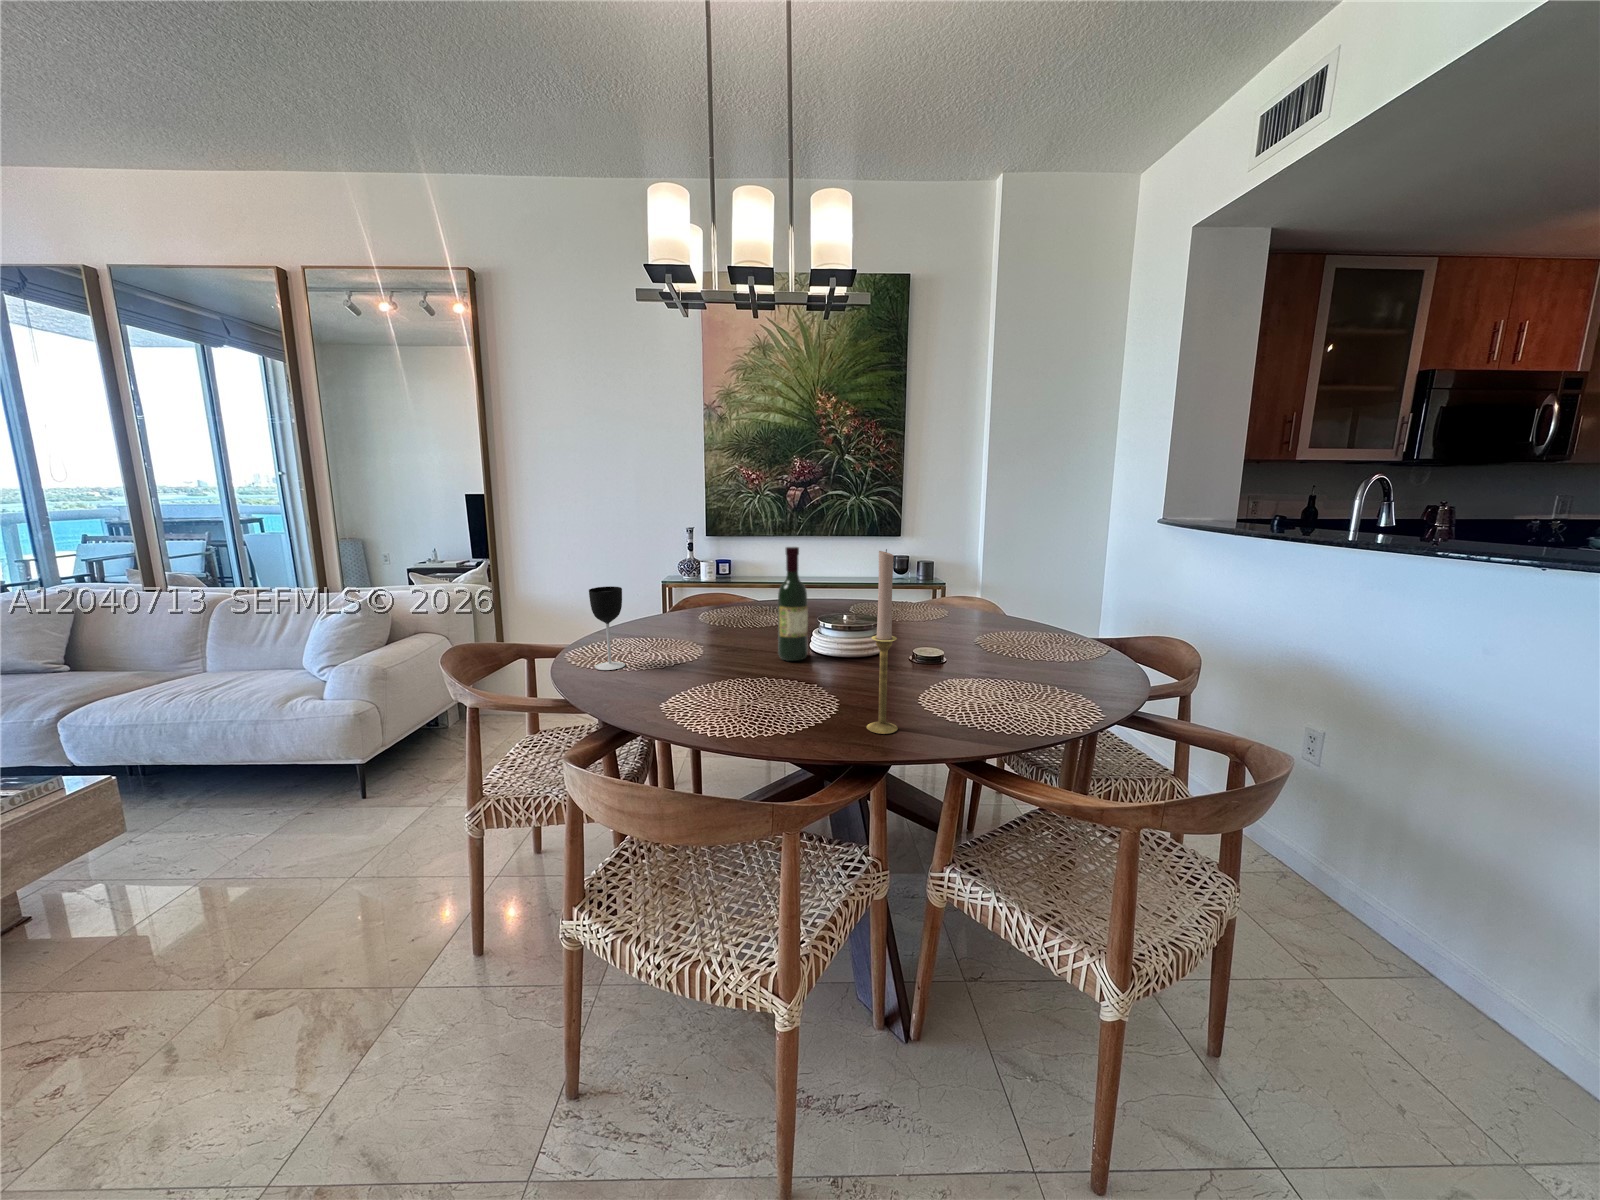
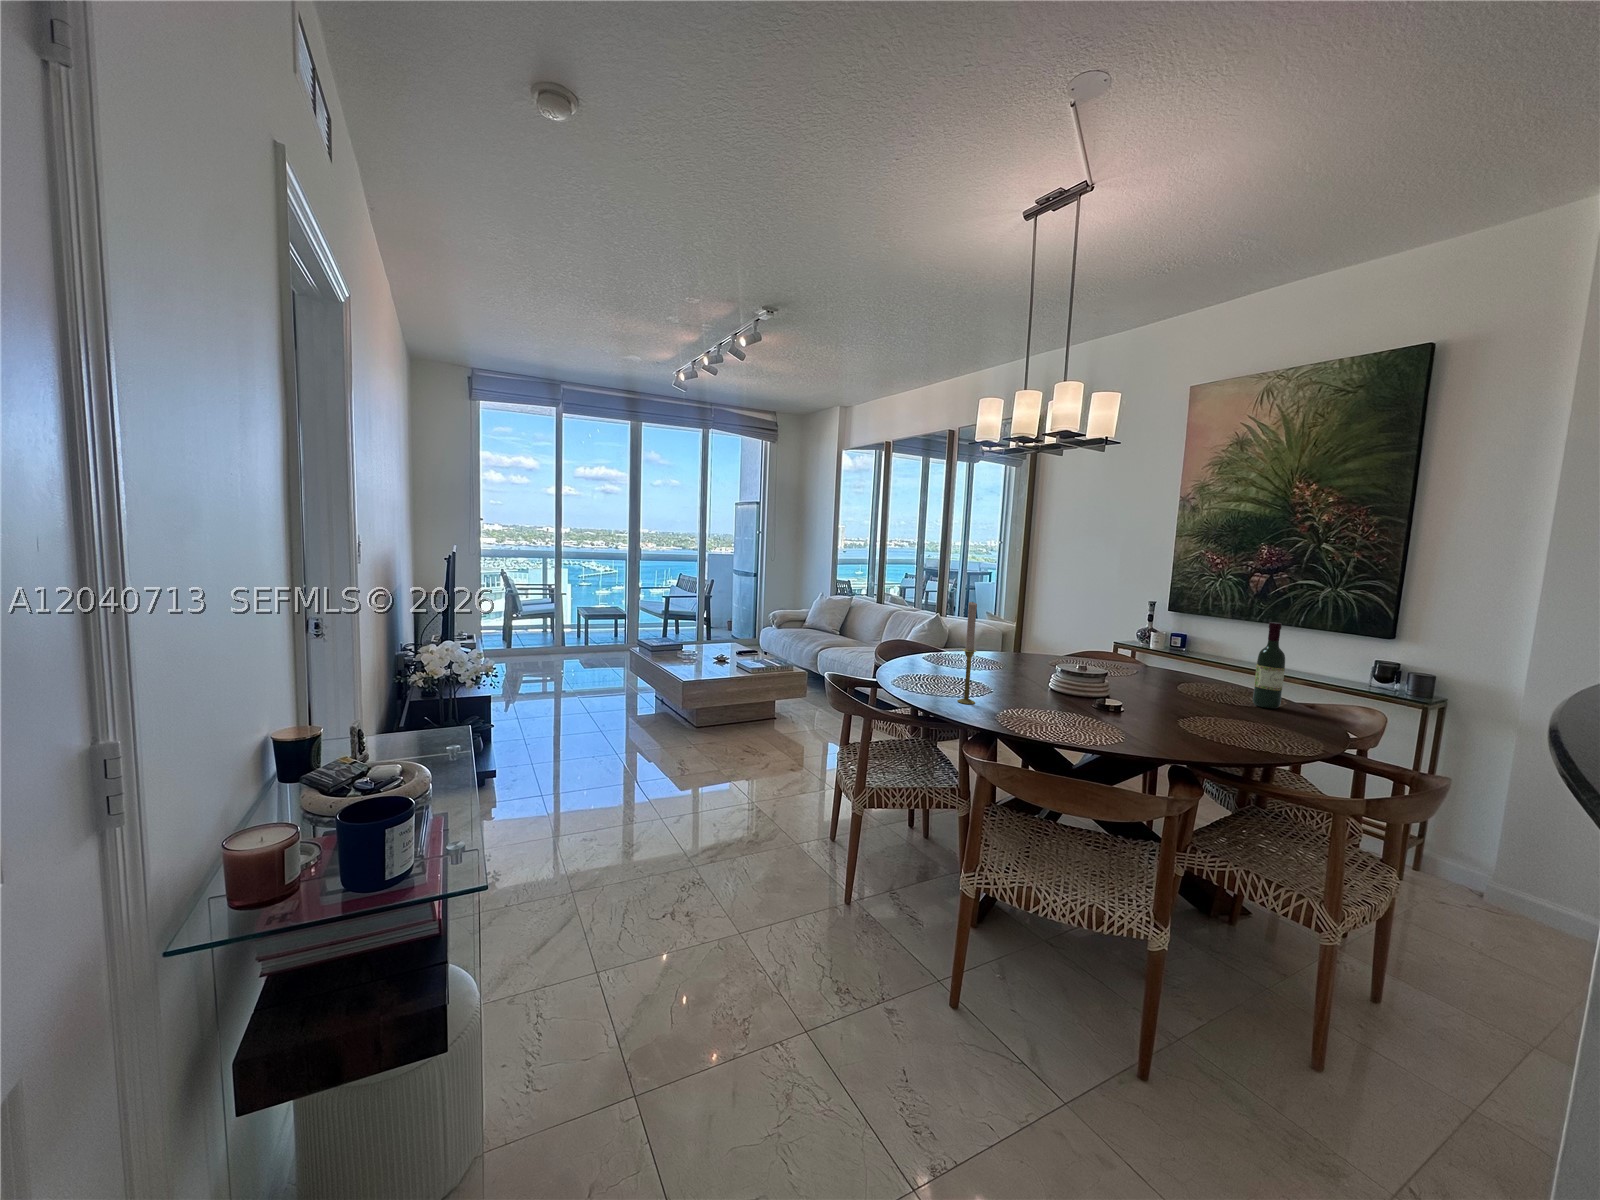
wine bottle: present [778,547,808,661] -> present [1253,622,1285,708]
wine glass: present [589,586,625,670] -> none [927,615,947,659]

